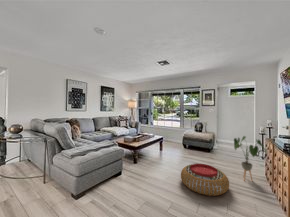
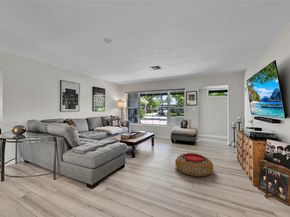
house plant: present [234,136,267,180] -> none [215,129,239,164]

